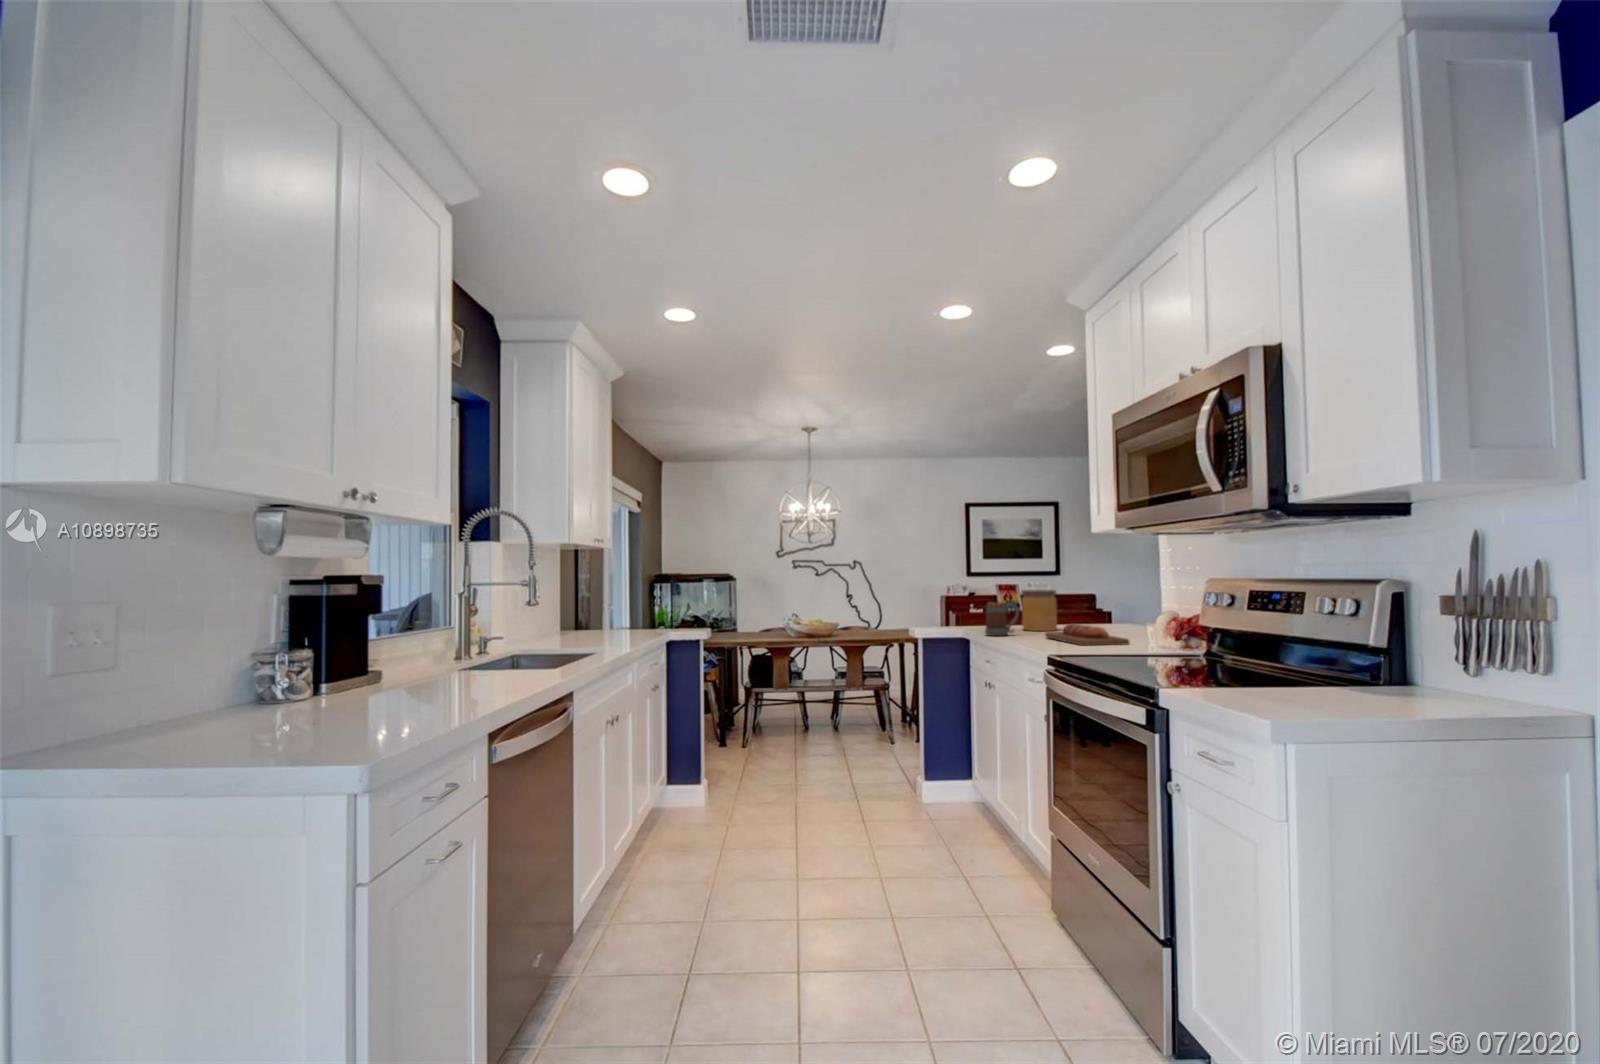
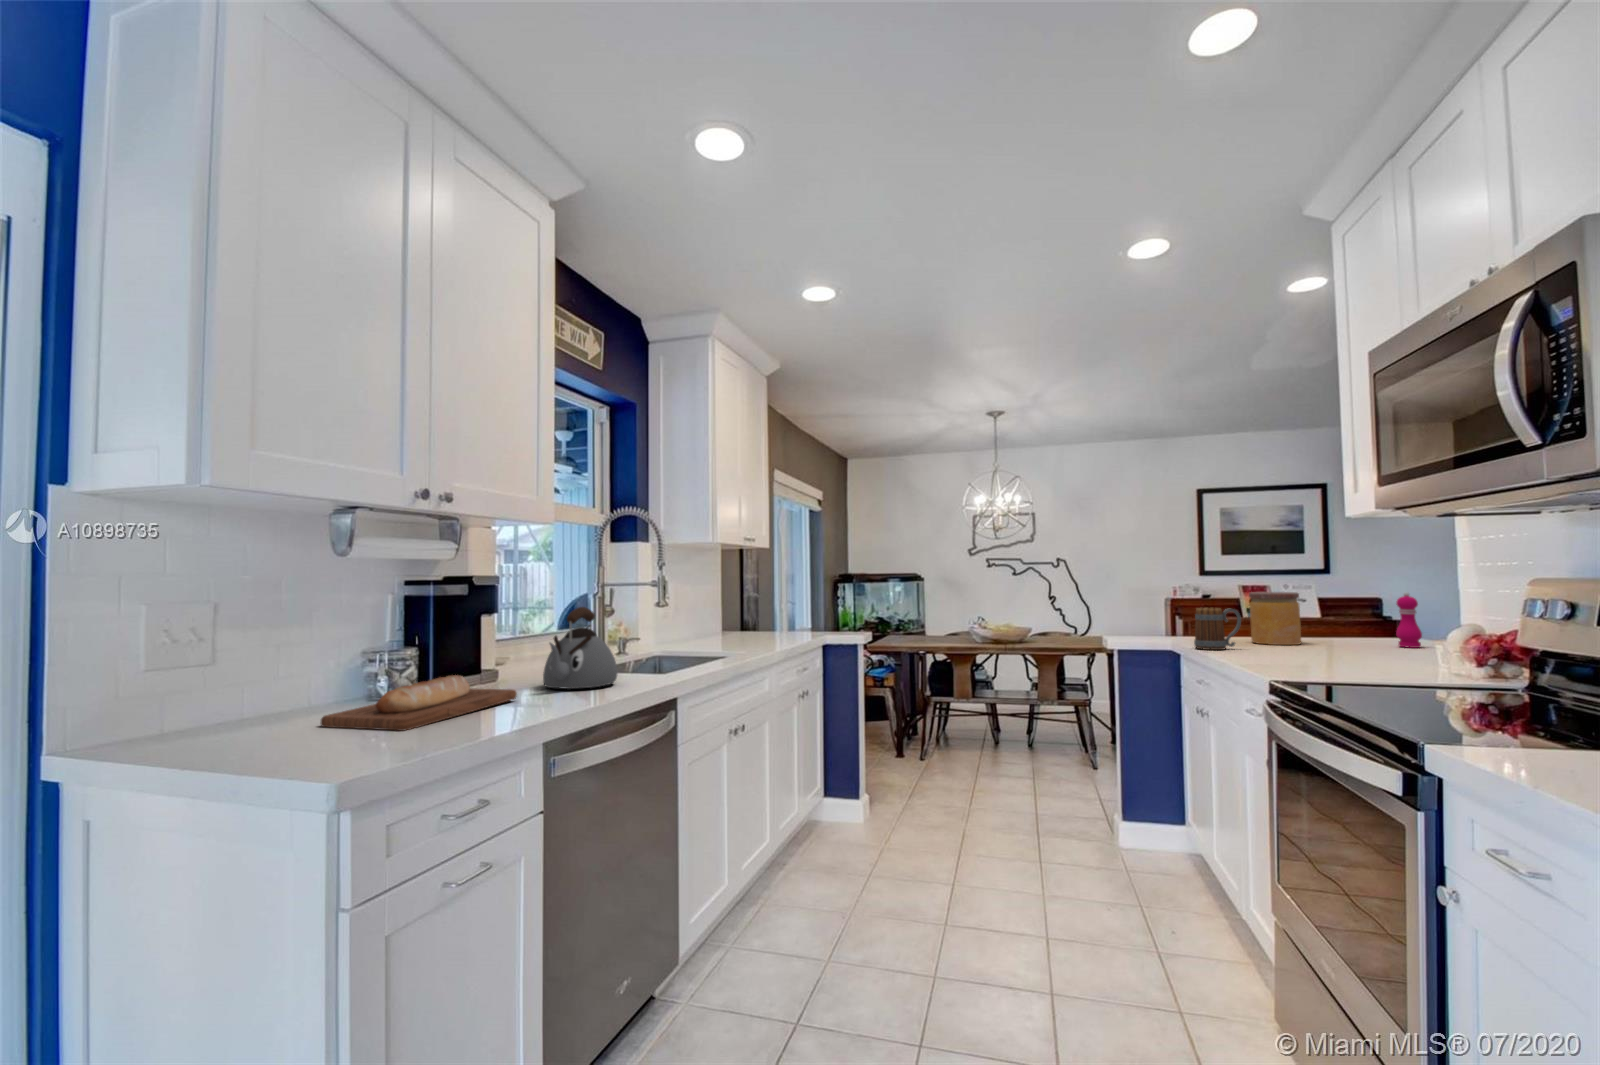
pepper mill: none [1119,589,1135,631] -> present [1396,592,1422,648]
kettle: none [445,606,520,685] -> present [543,607,617,689]
bread loaf: present [1045,624,1130,645] -> present [321,675,517,731]

